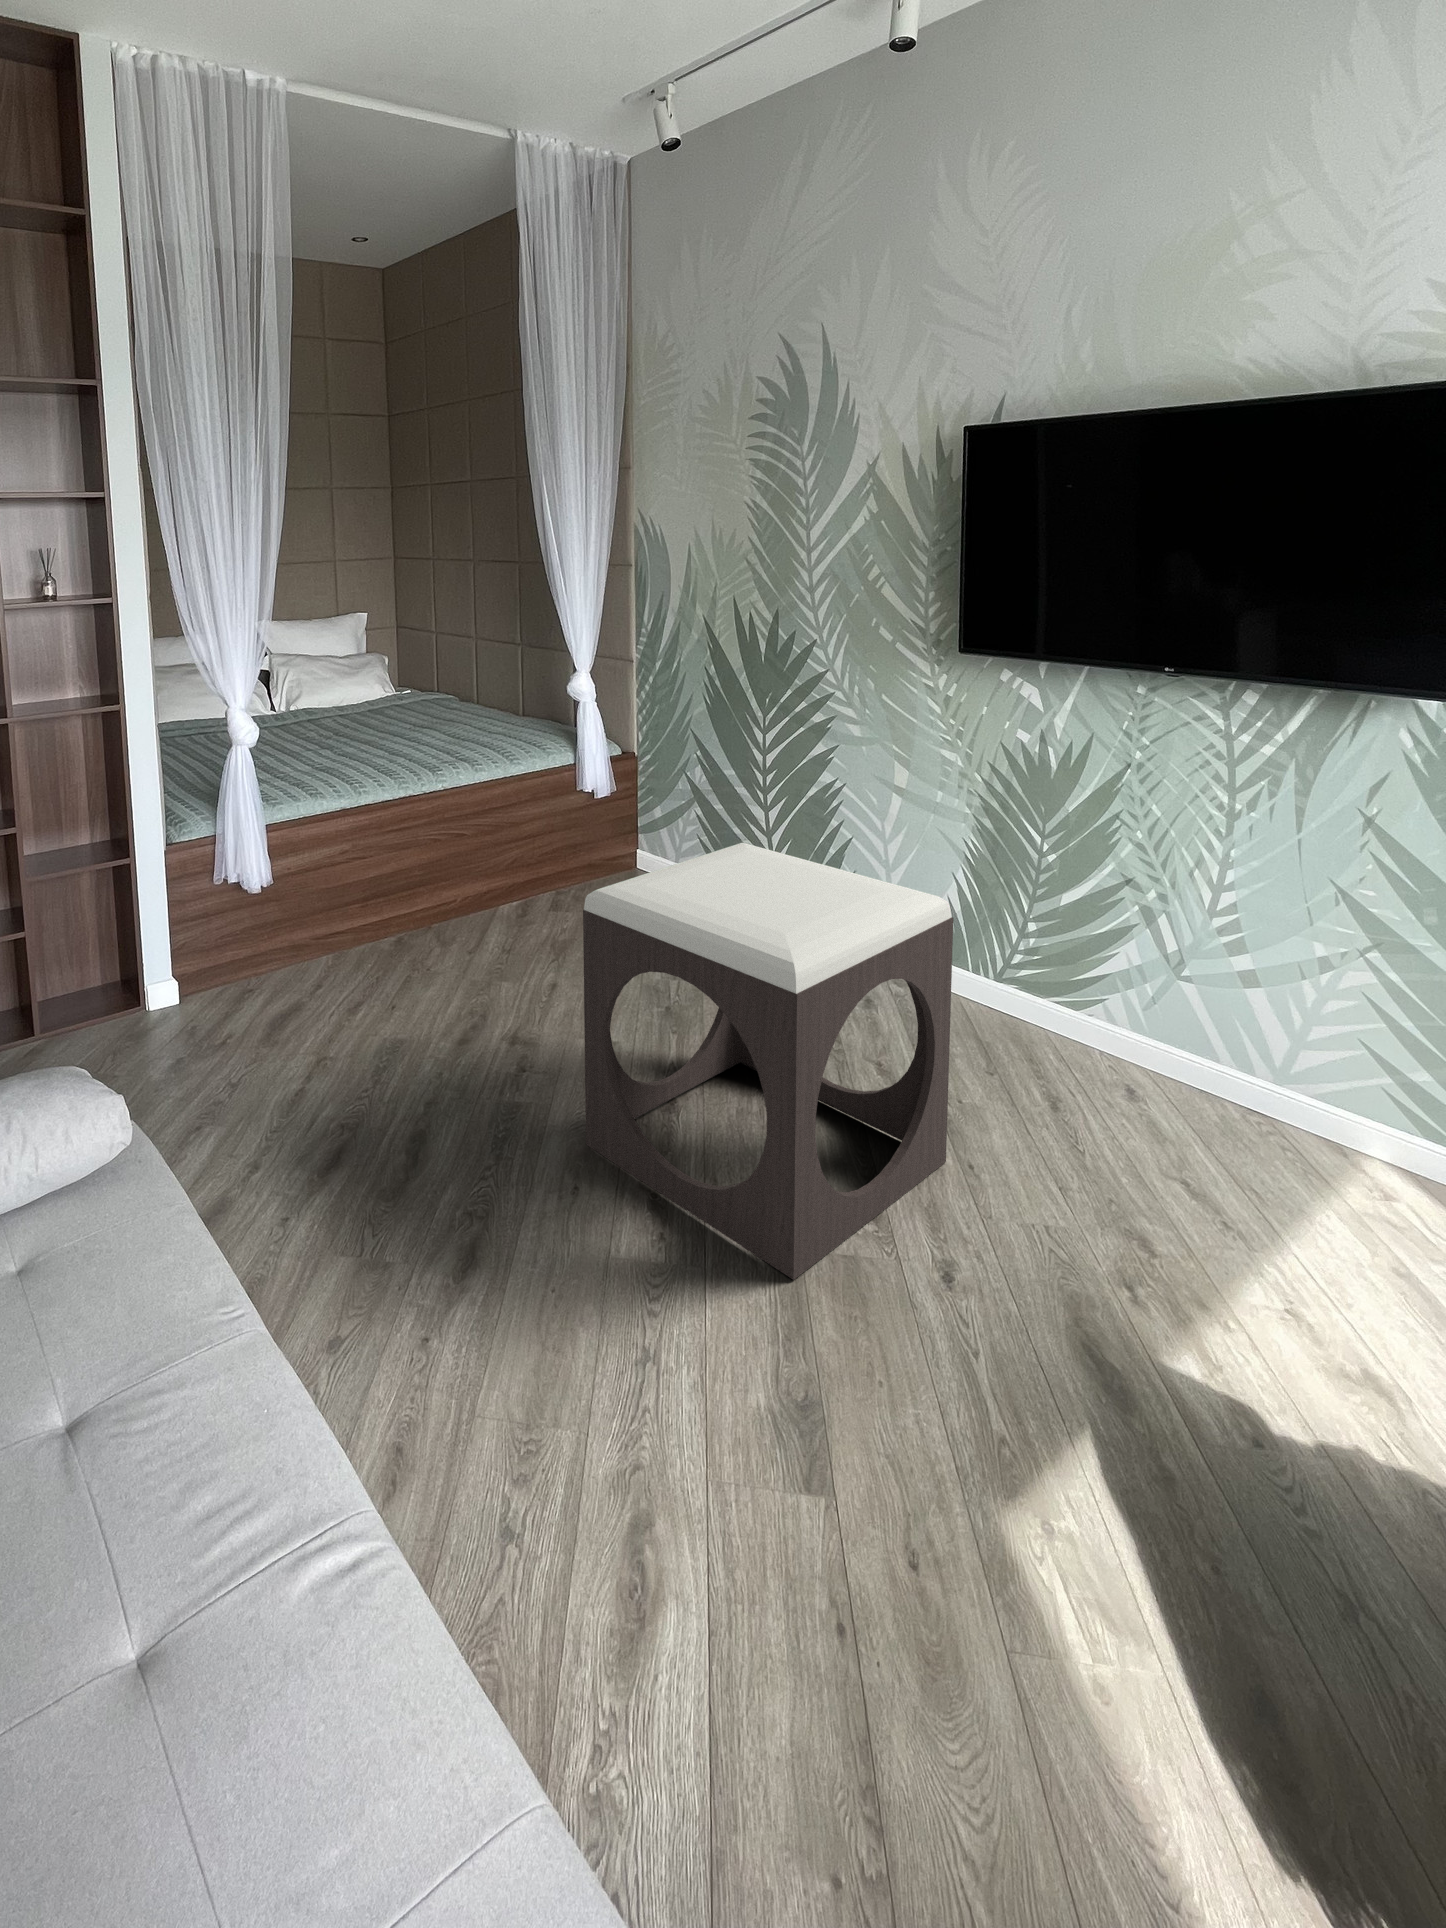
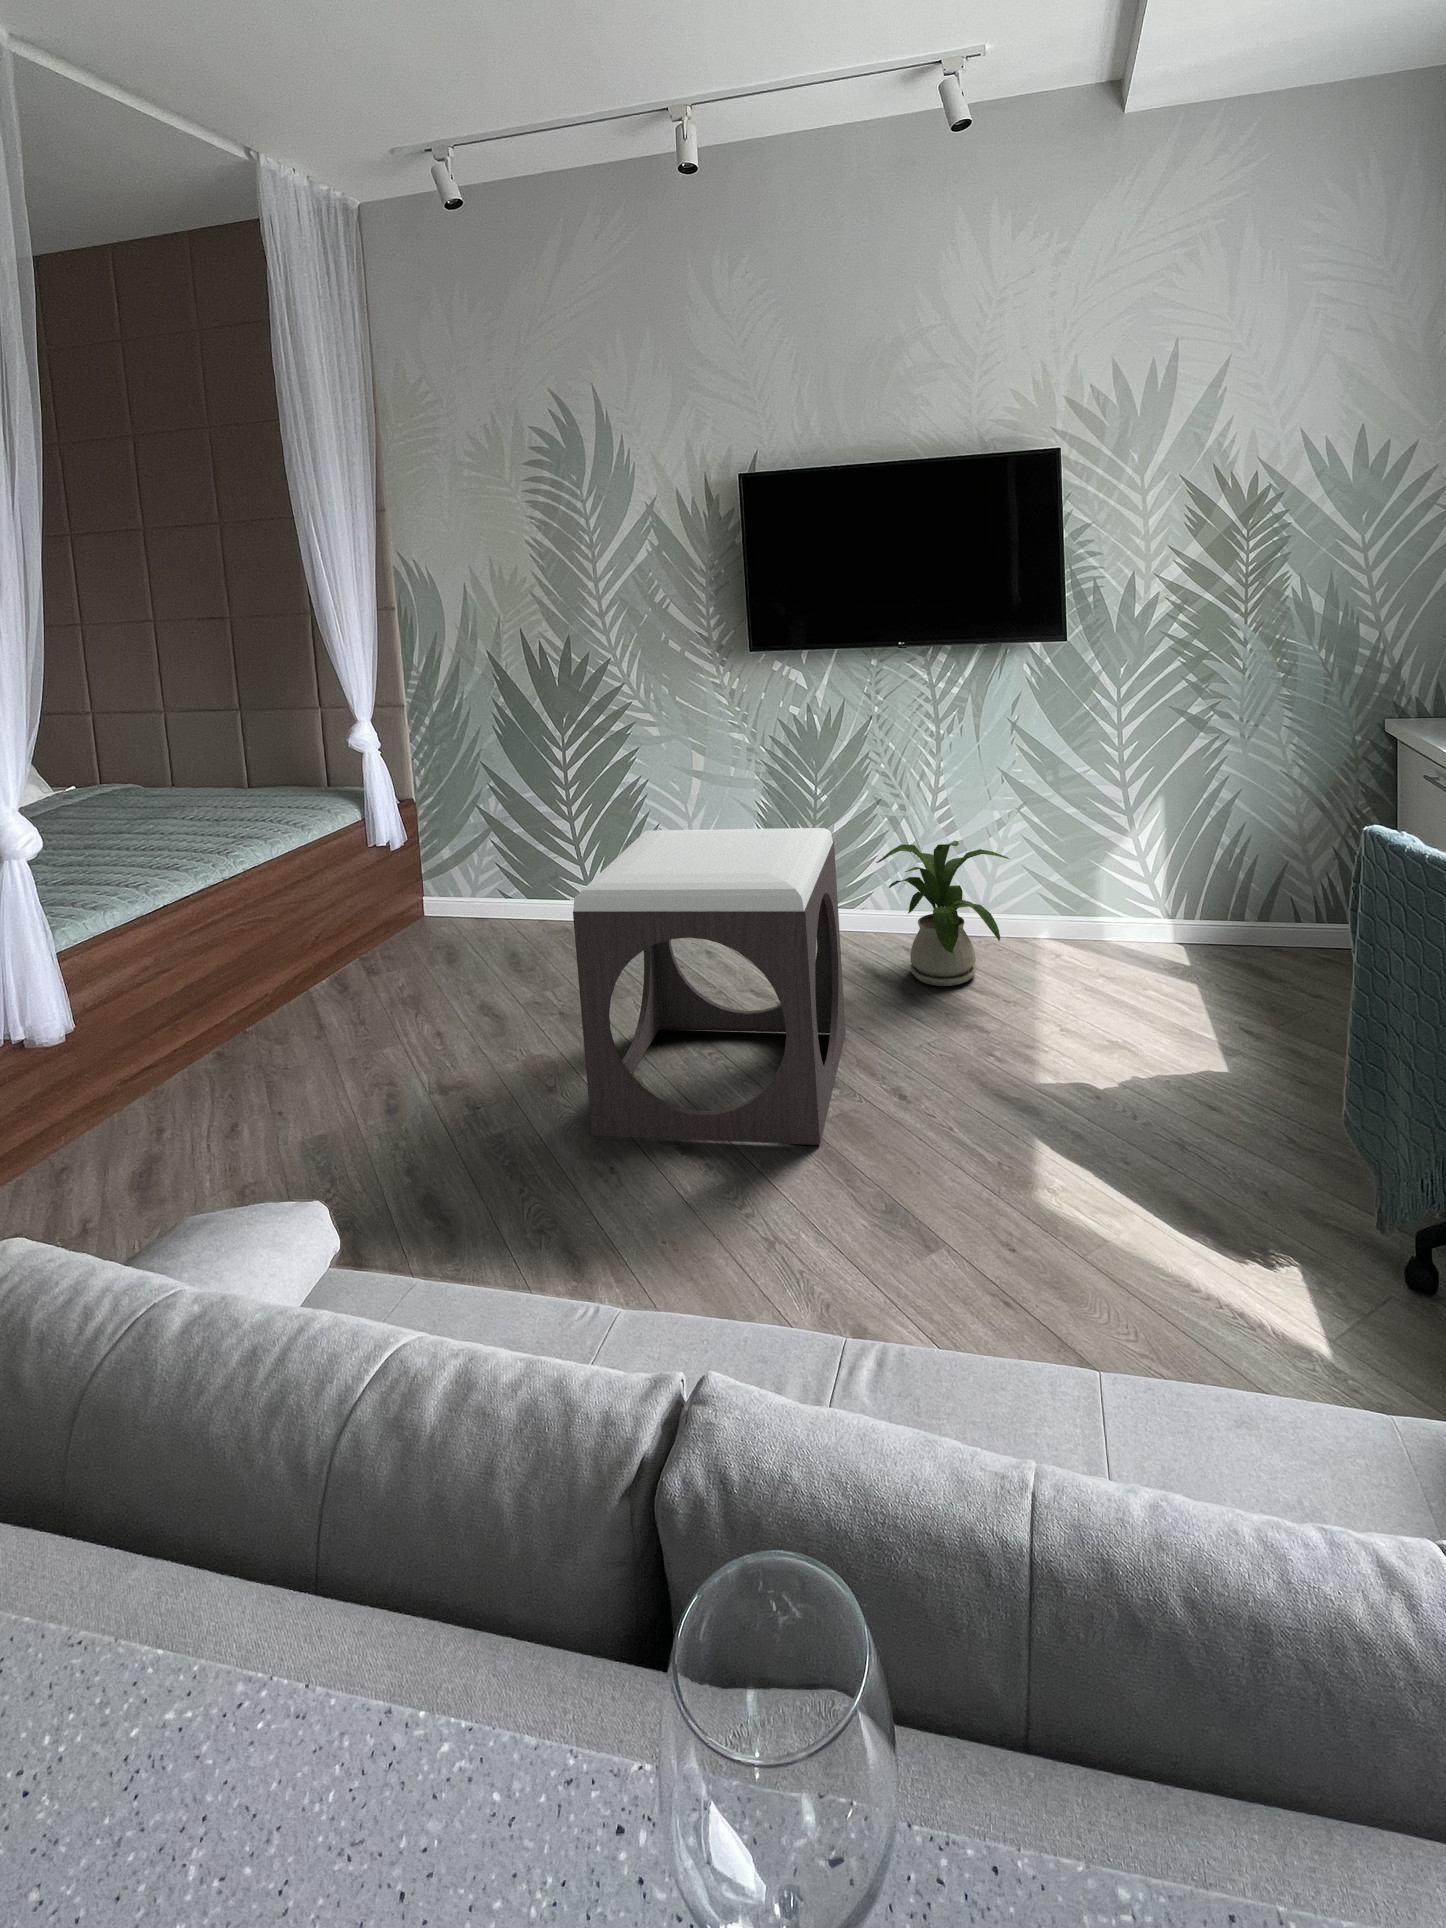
house plant: none [1073,946,1292,1168] -> present [876,841,1009,986]

